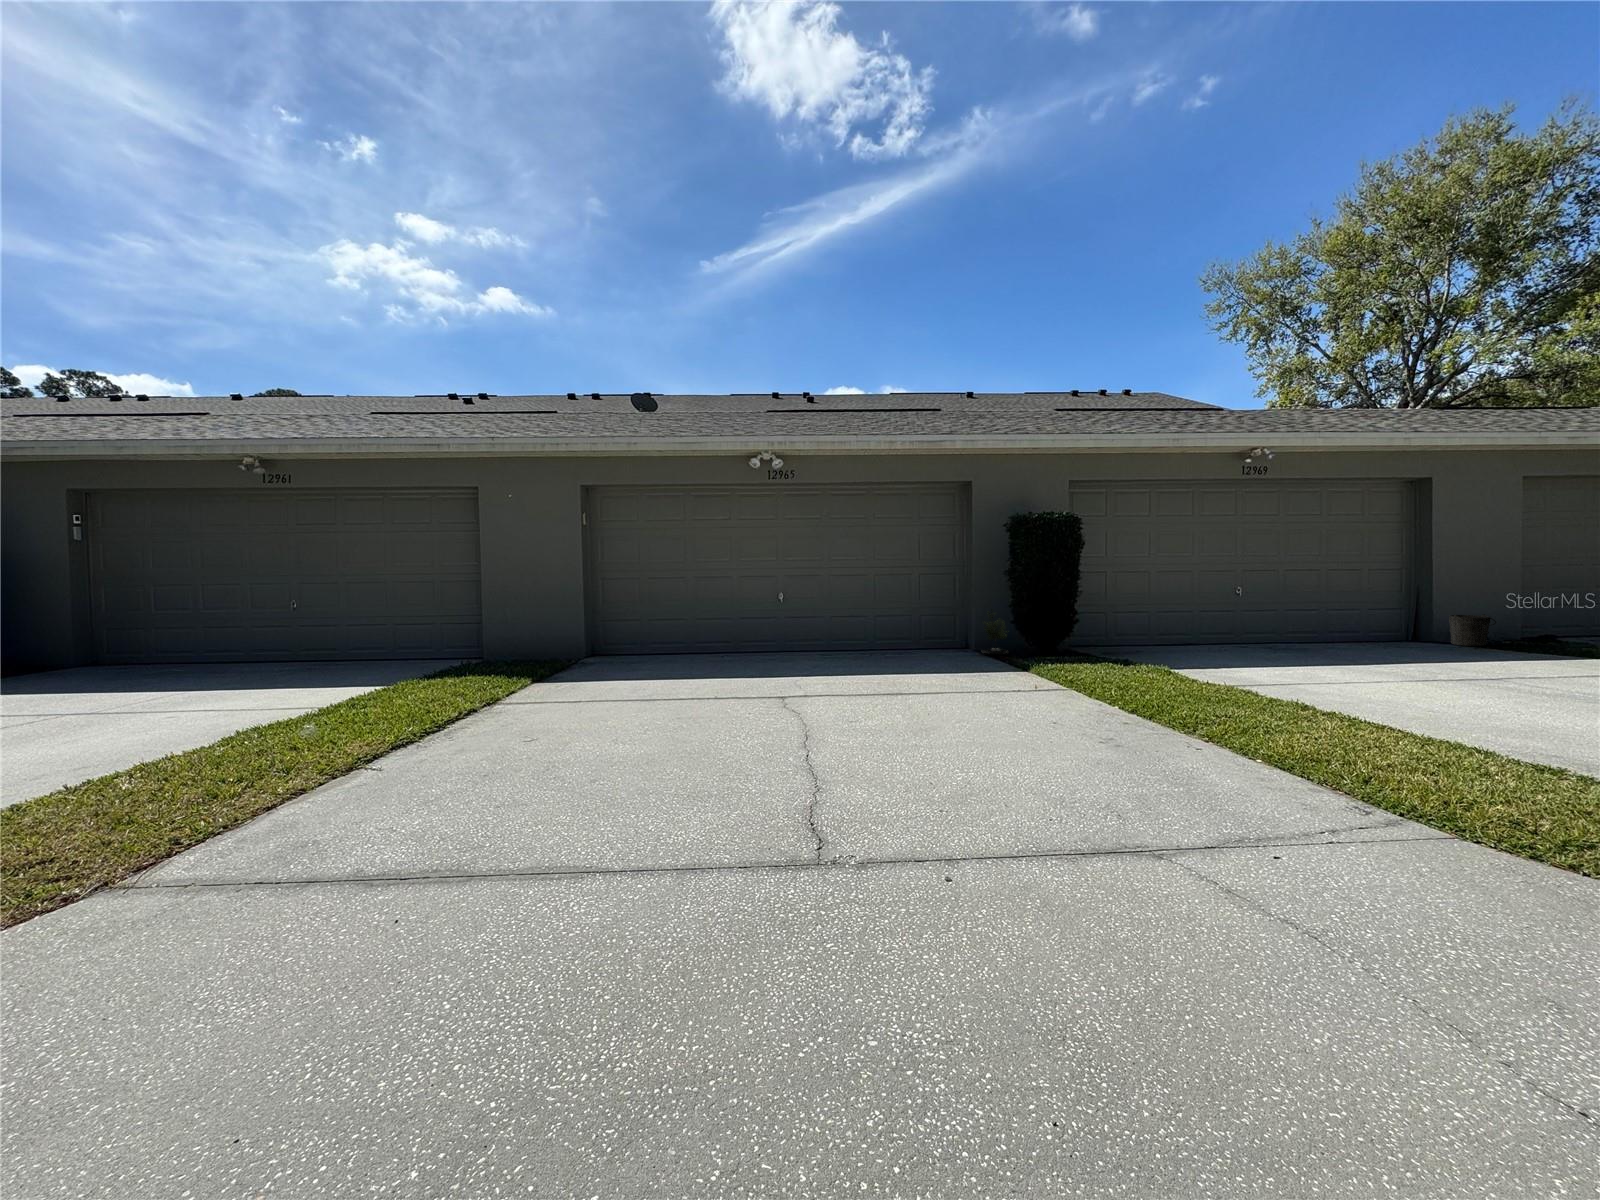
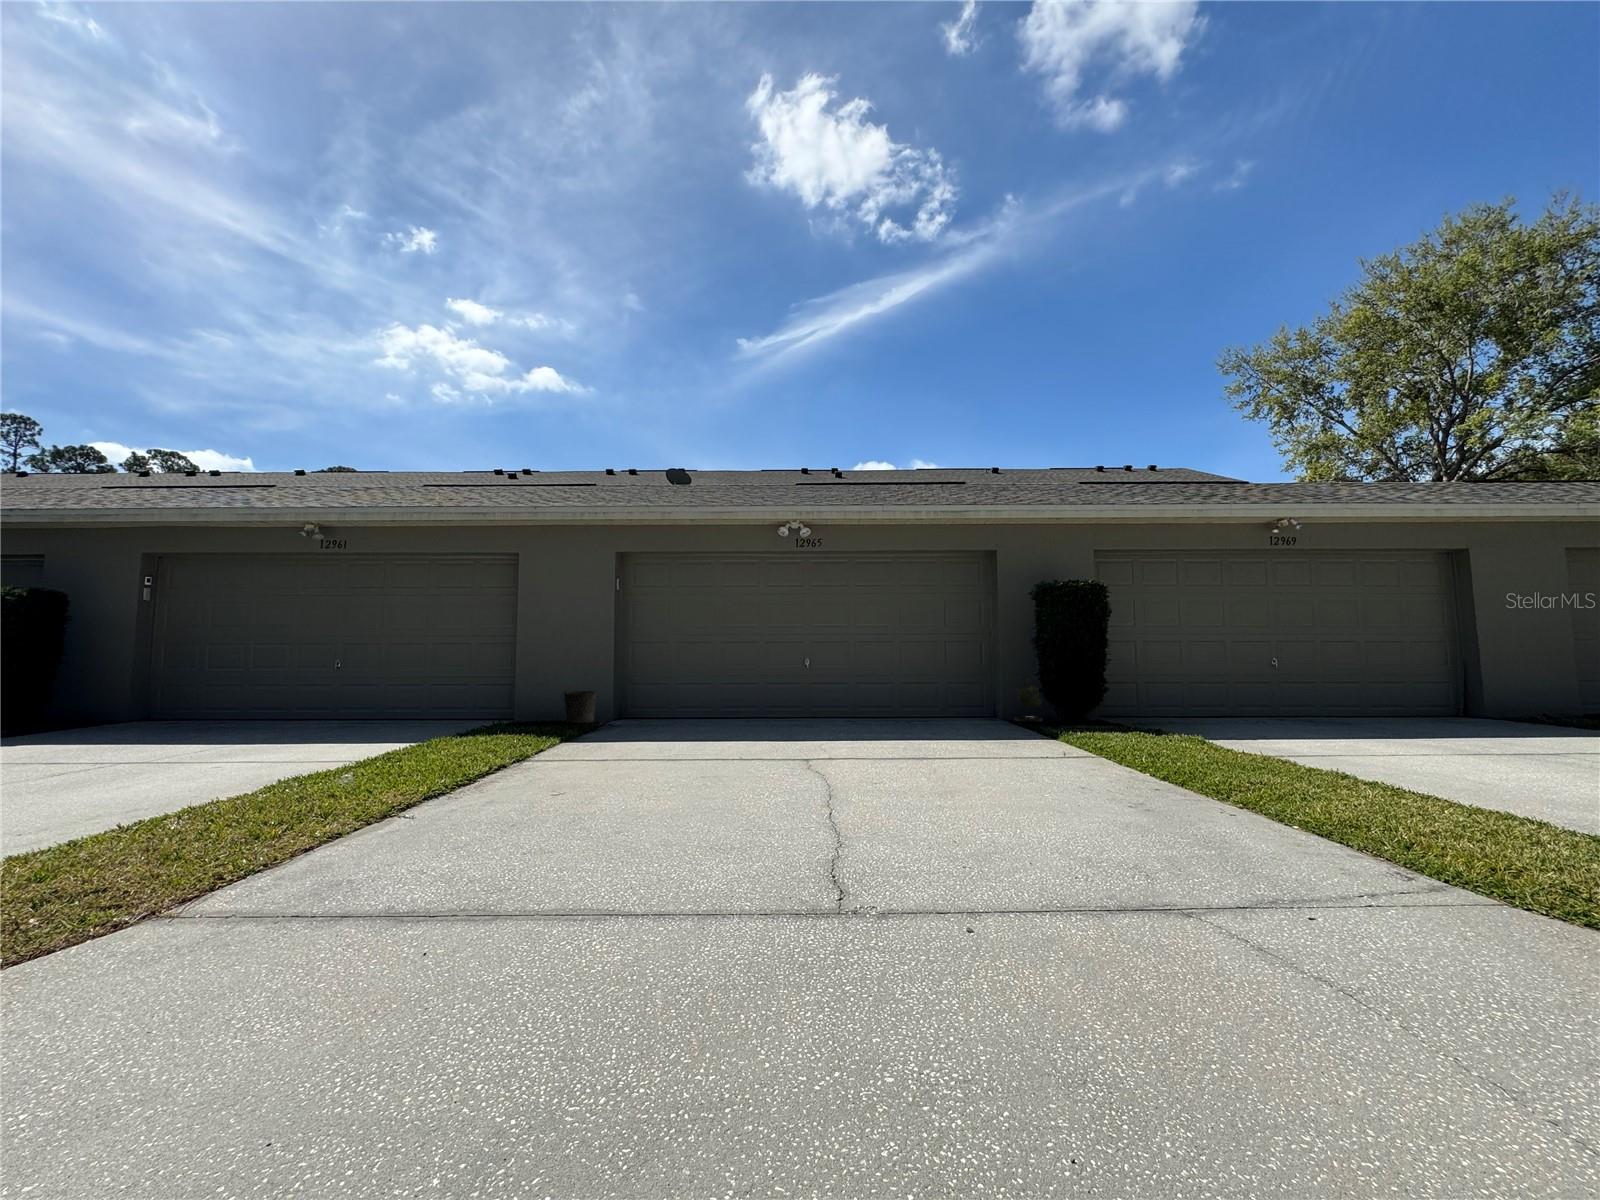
bucket: present [1448,614,1496,646] -> present [561,691,596,723]

